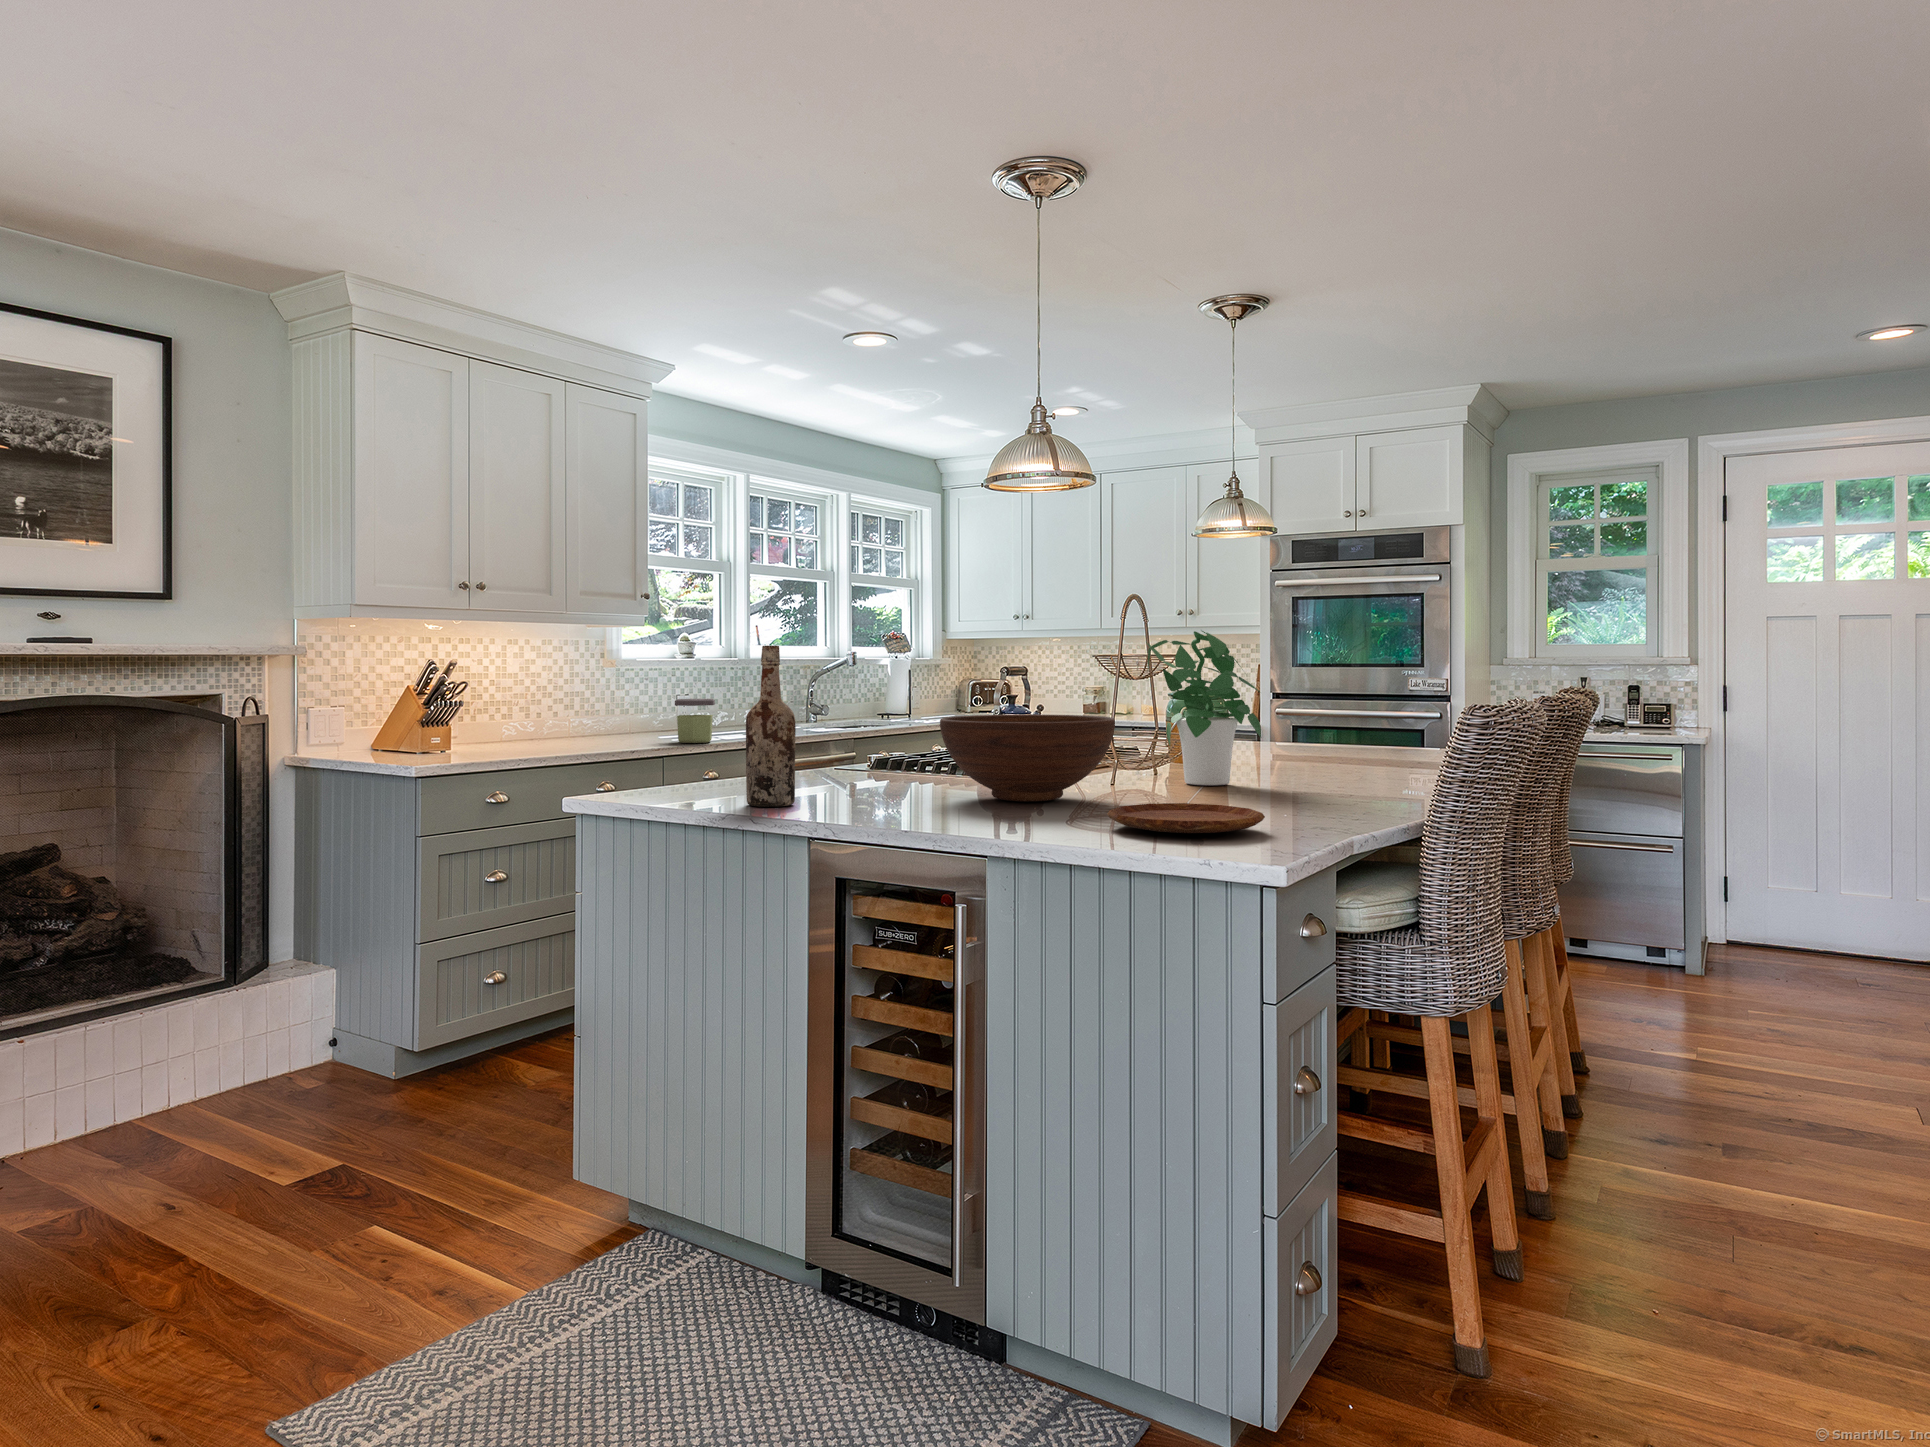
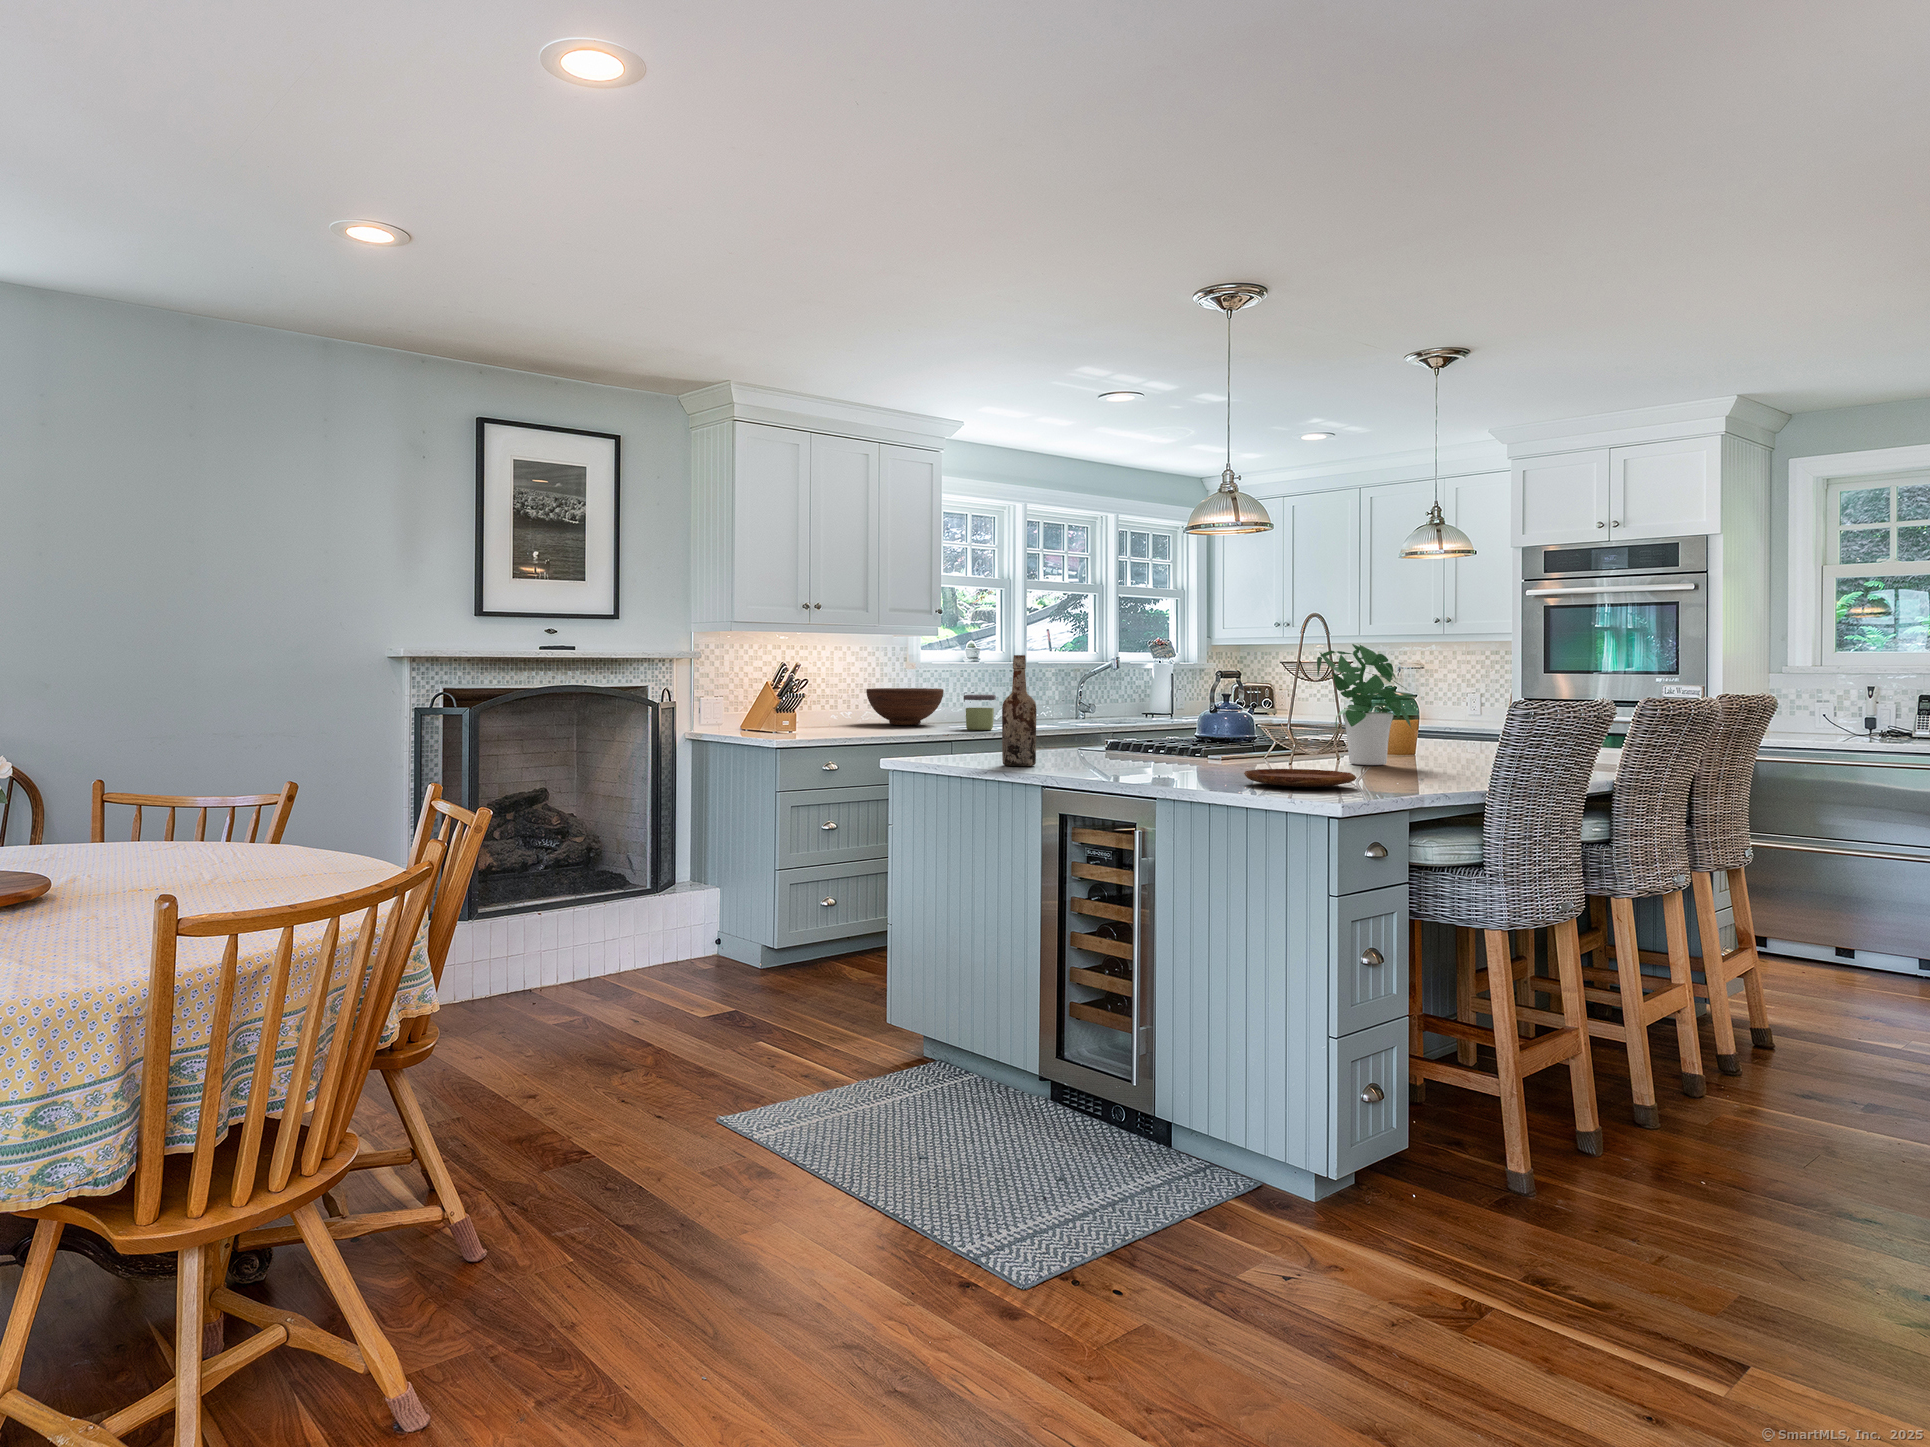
fruit bowl: present [940,714,1115,801] -> present [866,688,944,725]

